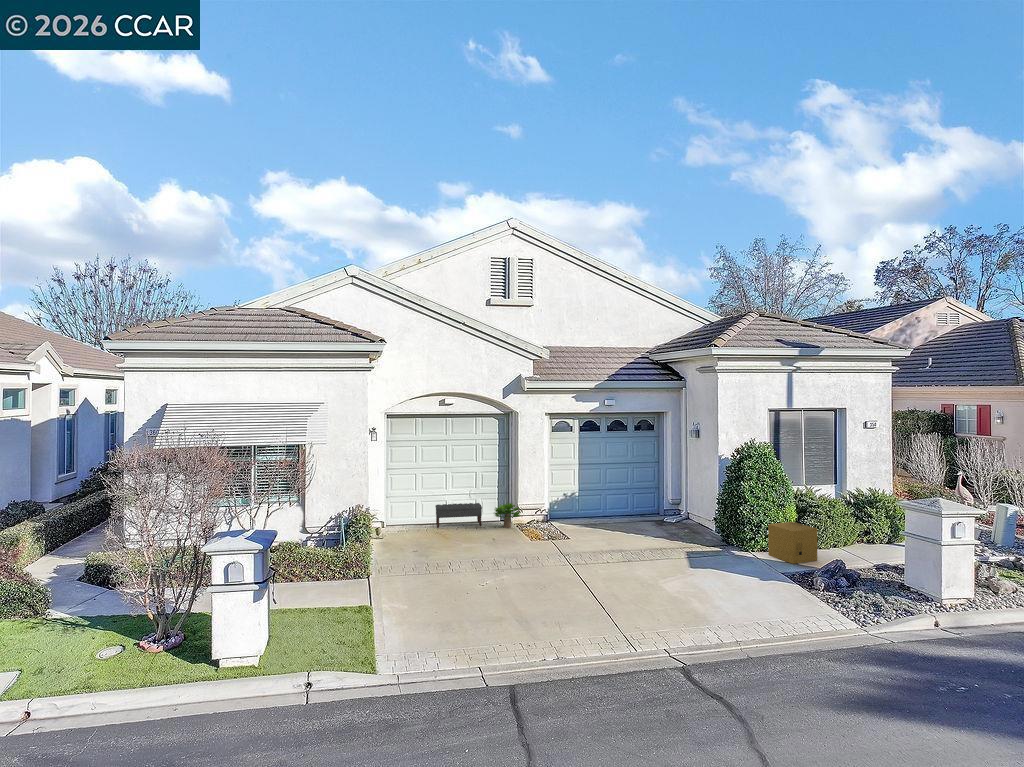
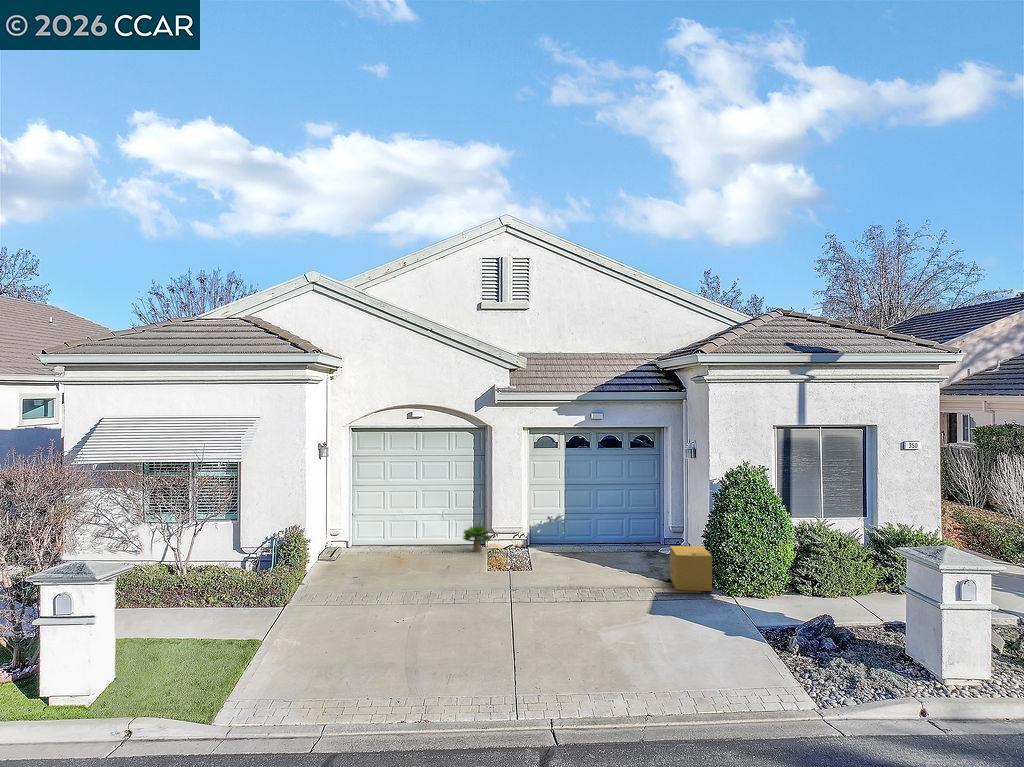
bench: present [435,503,482,528] -> none [402,523,453,549]
cardboard box: present [768,522,817,564] -> present [670,546,712,591]

